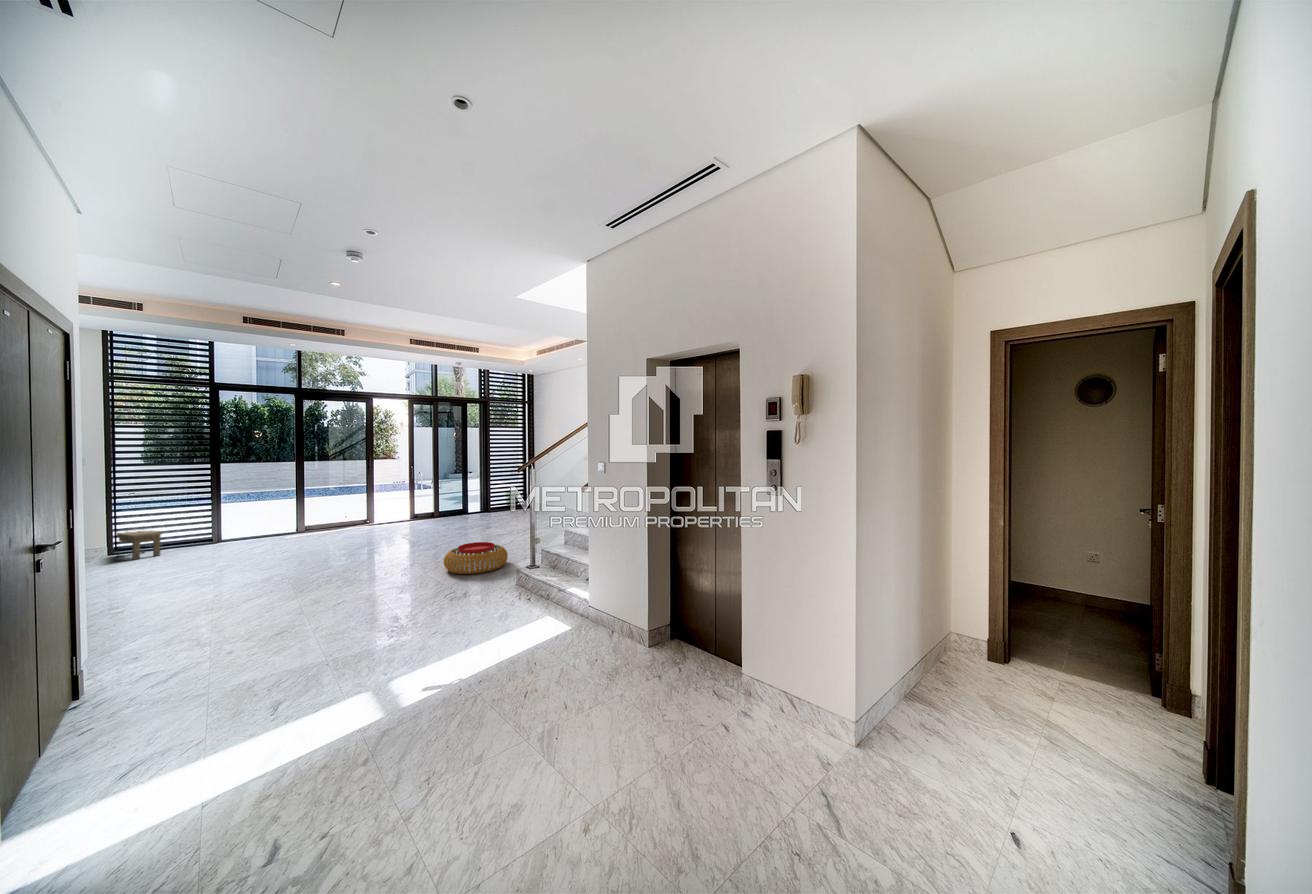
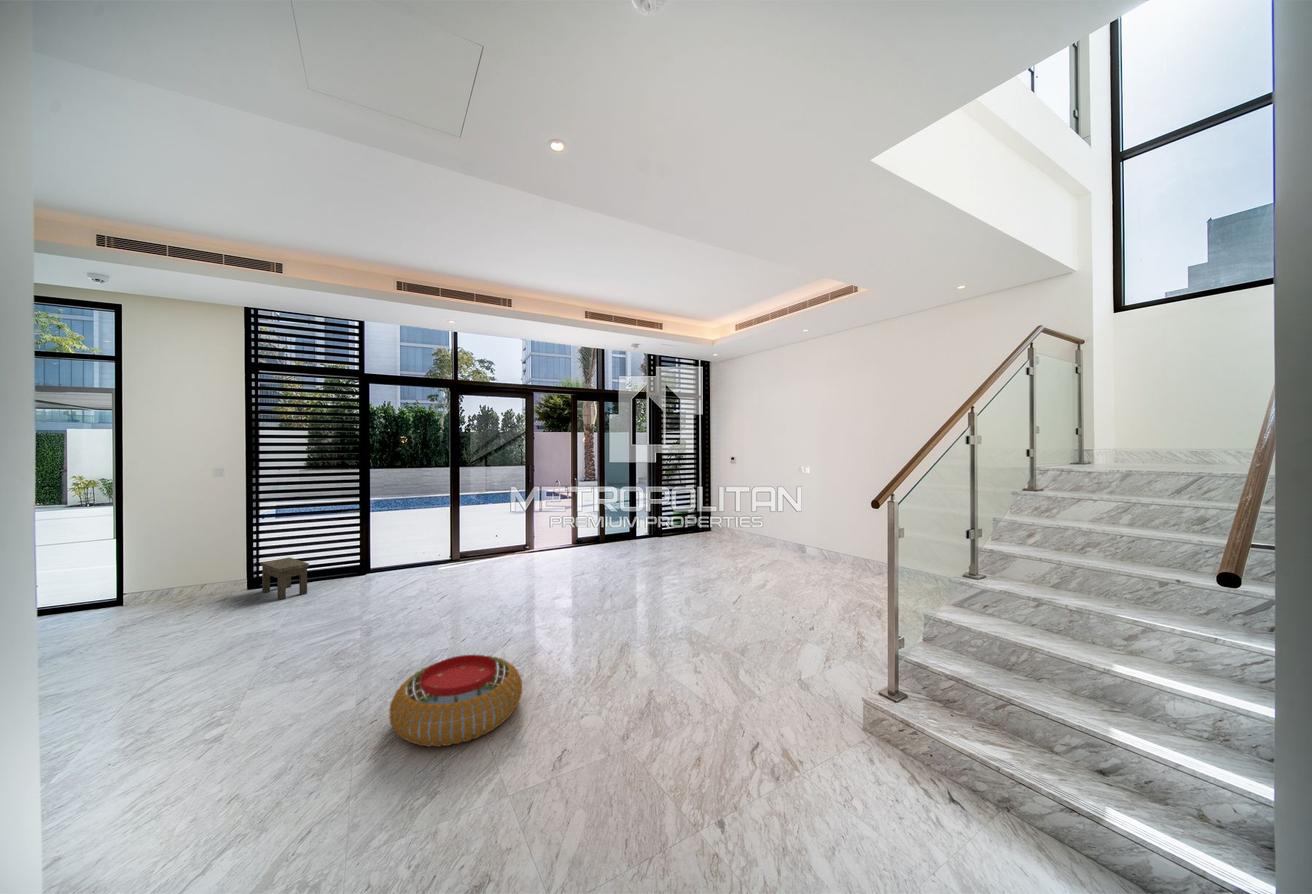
pouf: present [444,542,508,574] -> present [389,655,522,747]

